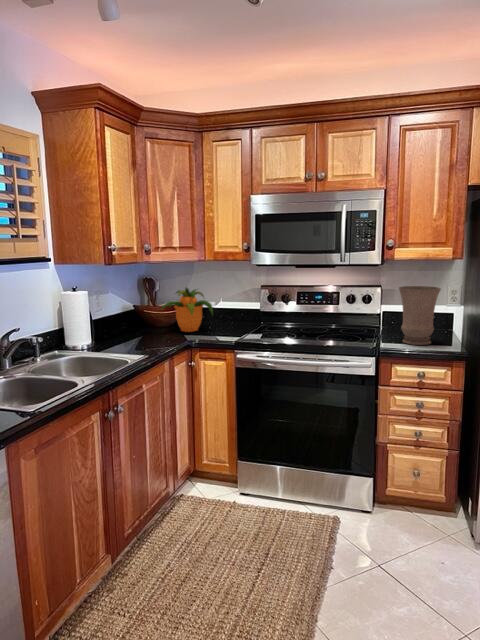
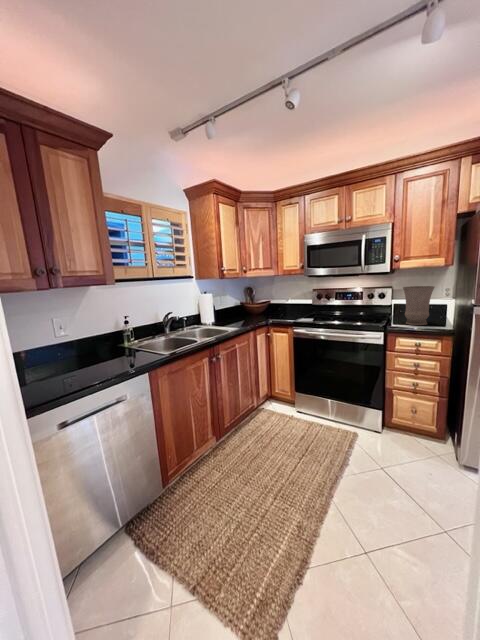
potted plant: present [162,288,213,332] -> none [253,292,283,317]

